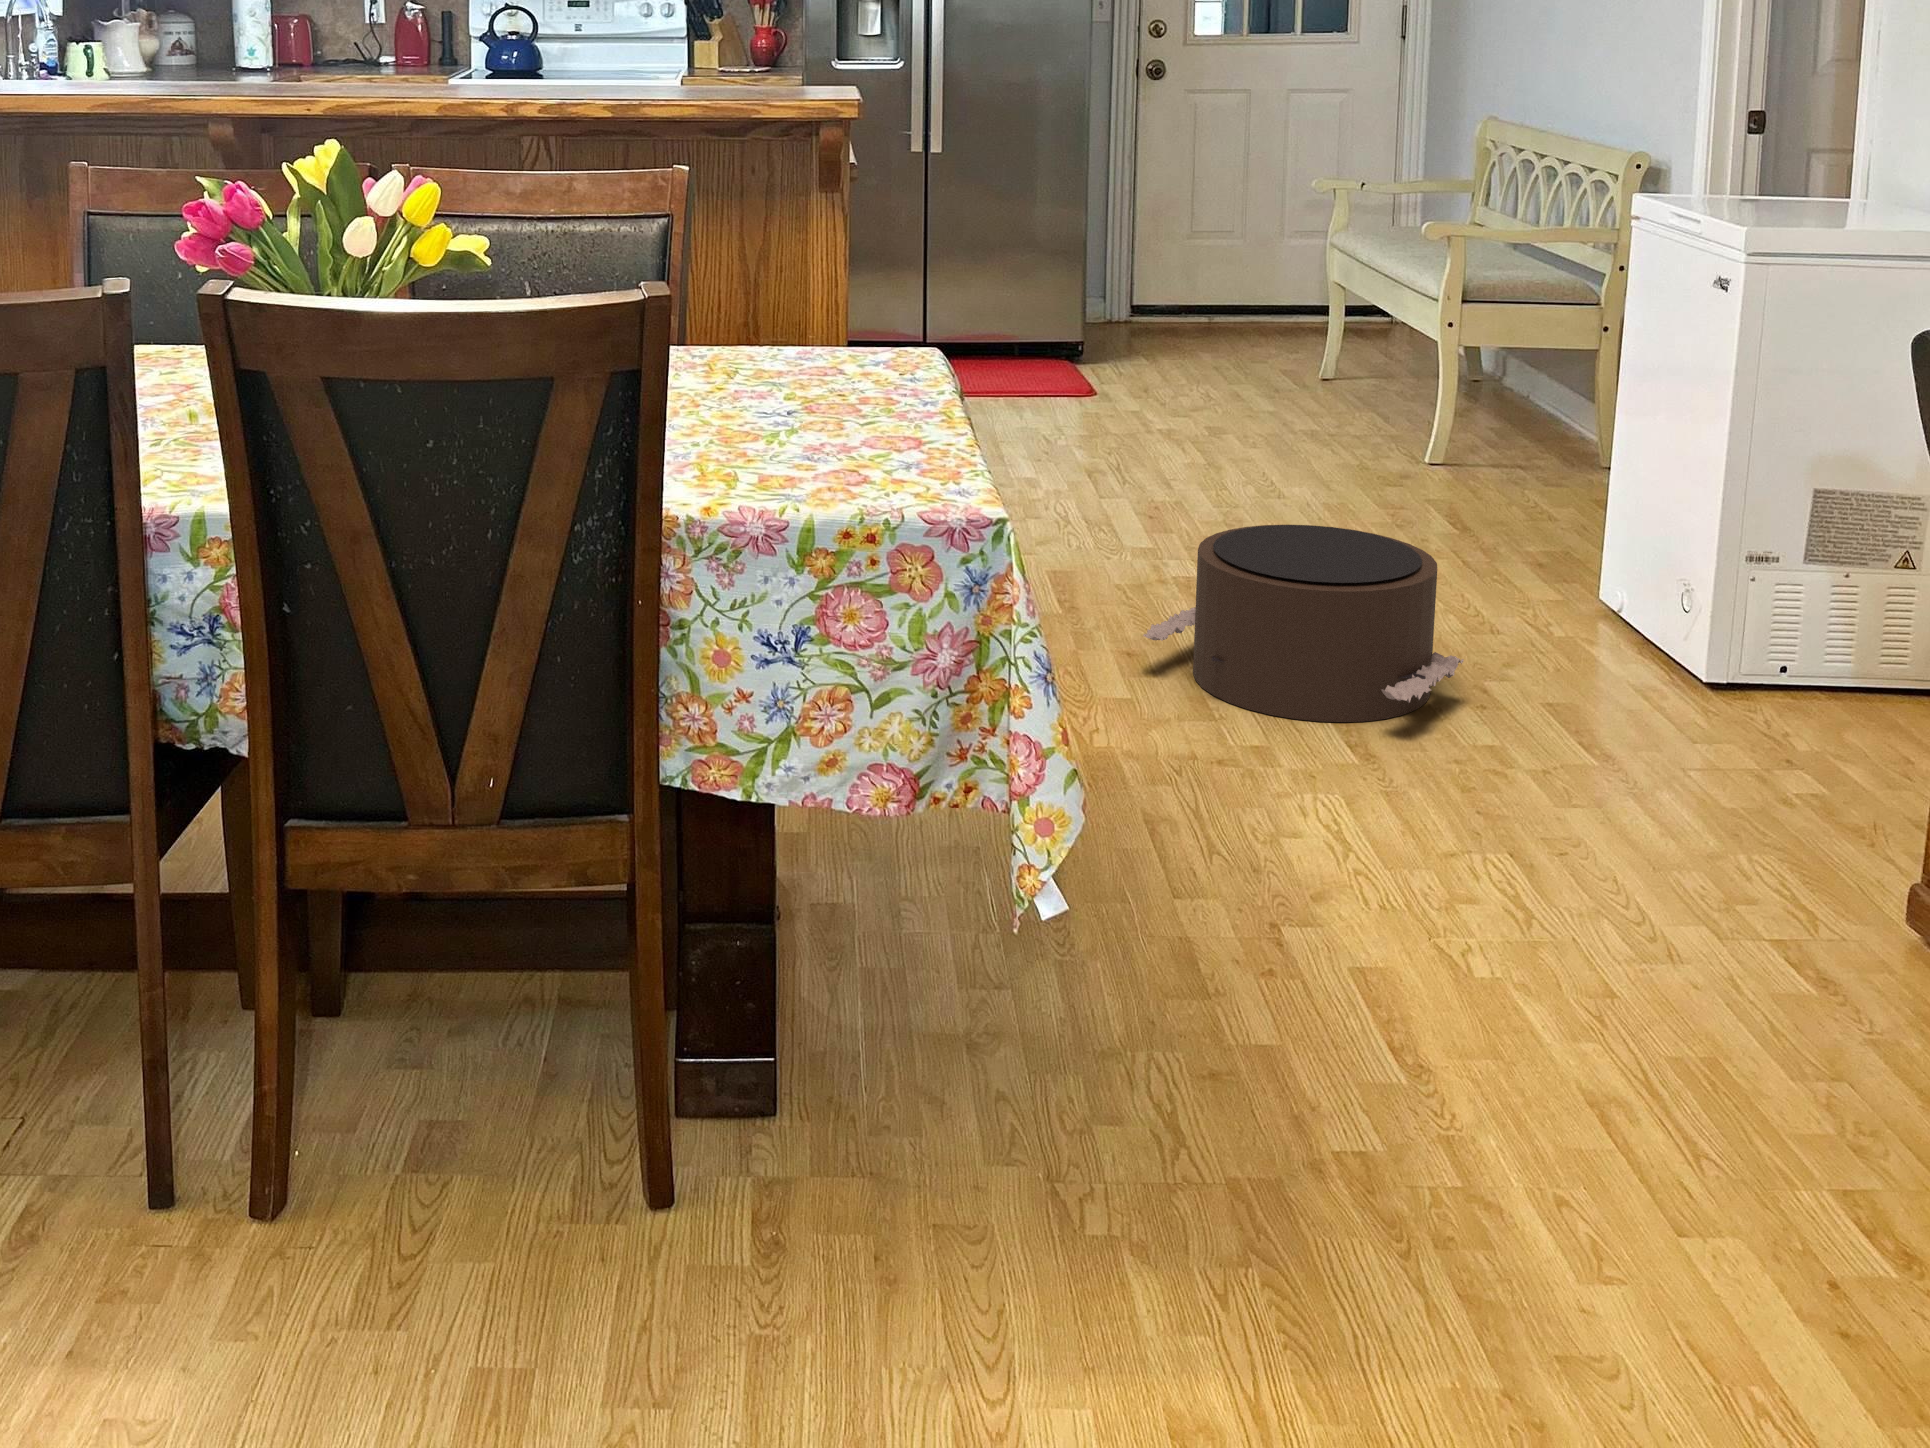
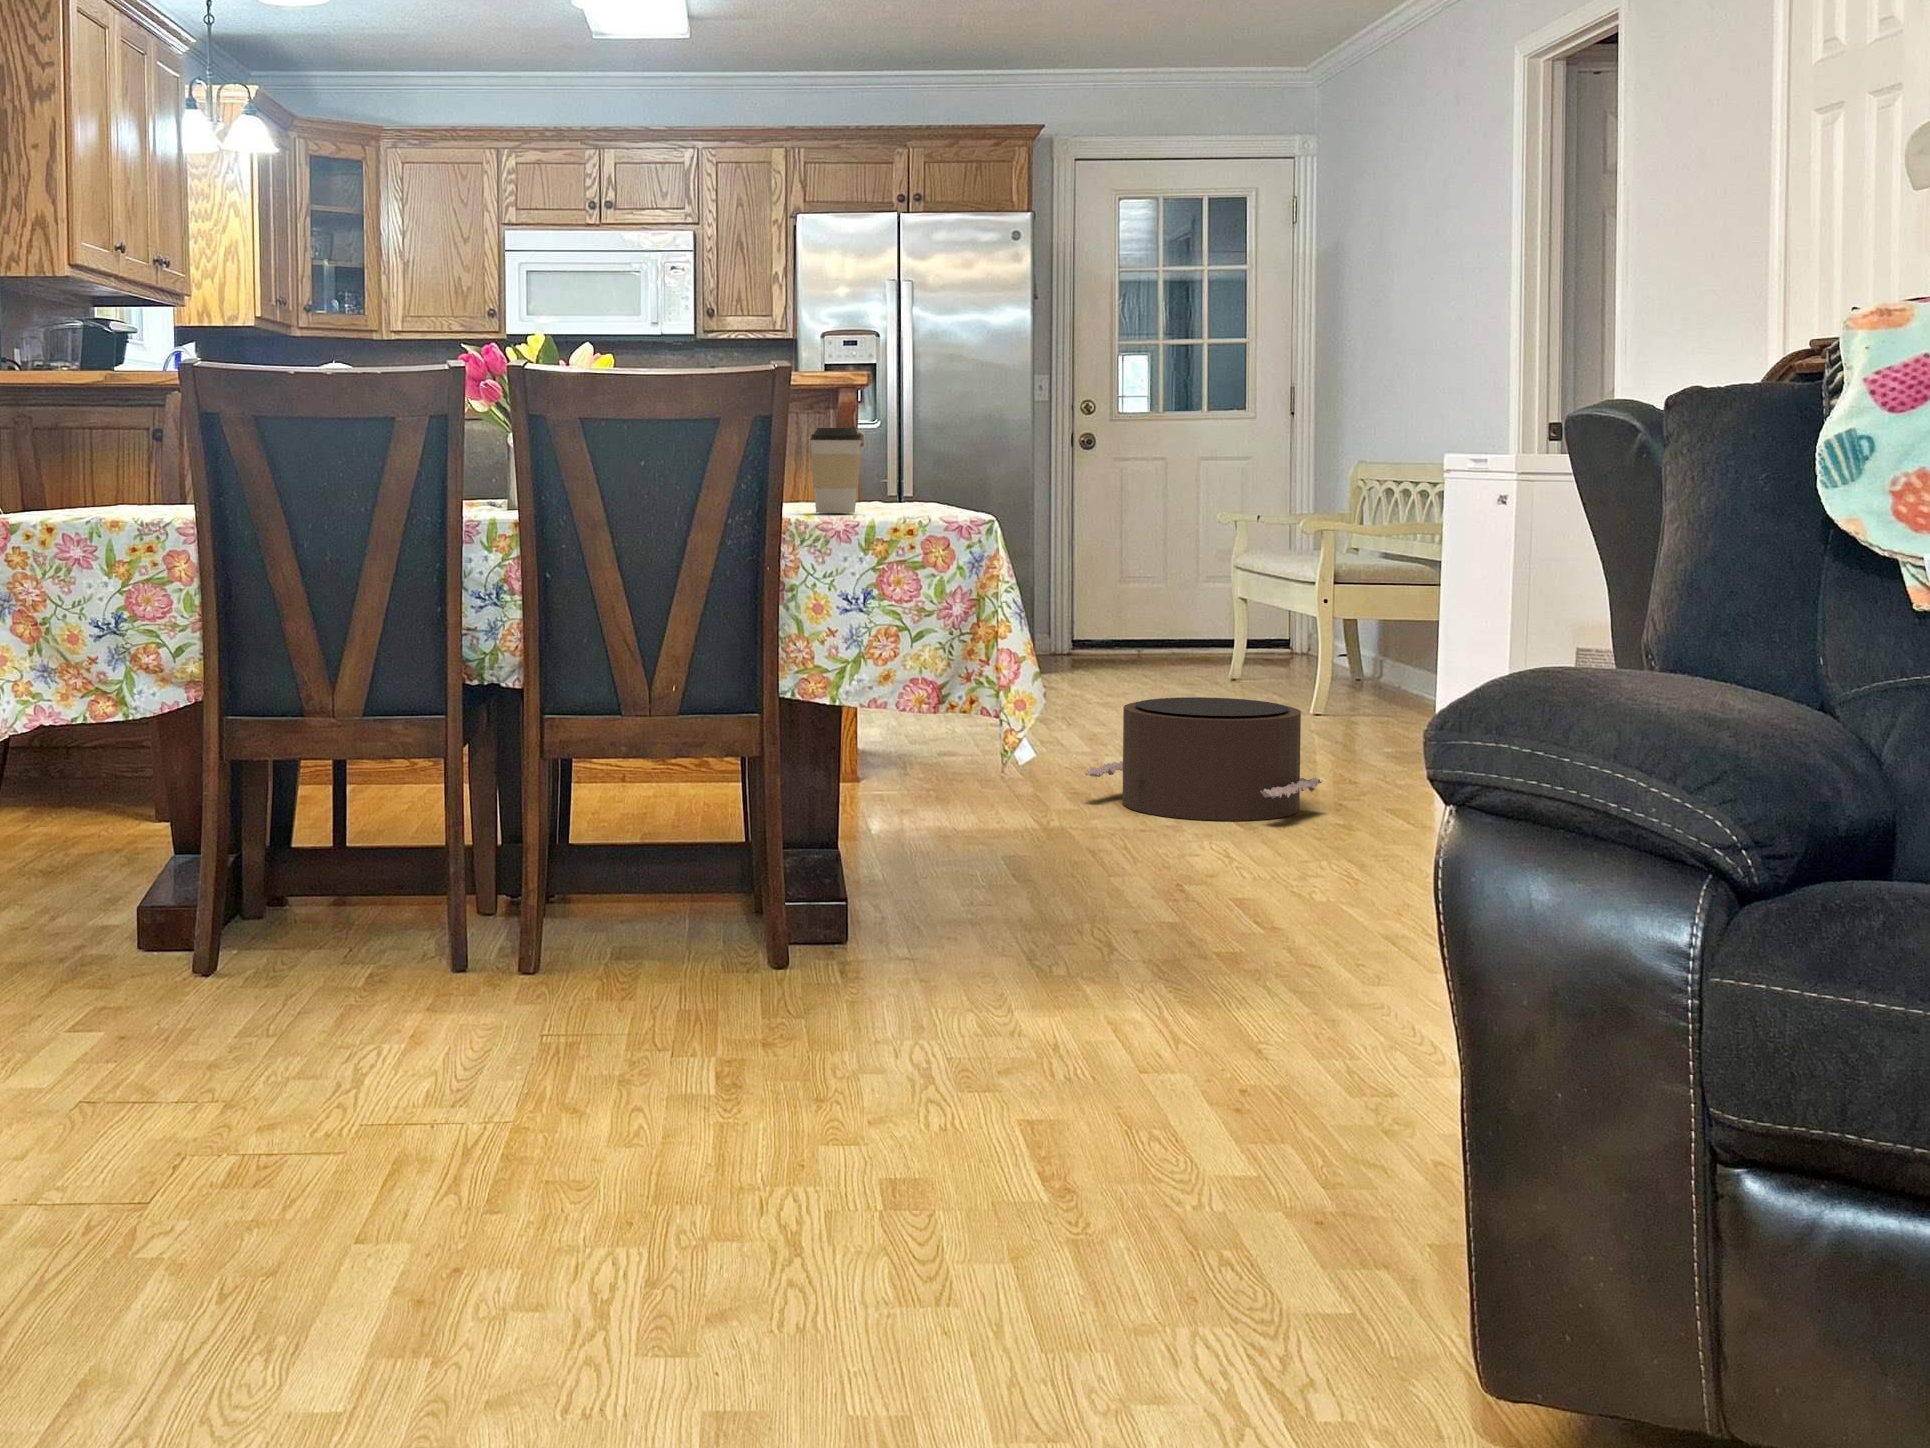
coffee cup: none [724,320,806,461] -> present [810,426,862,513]

